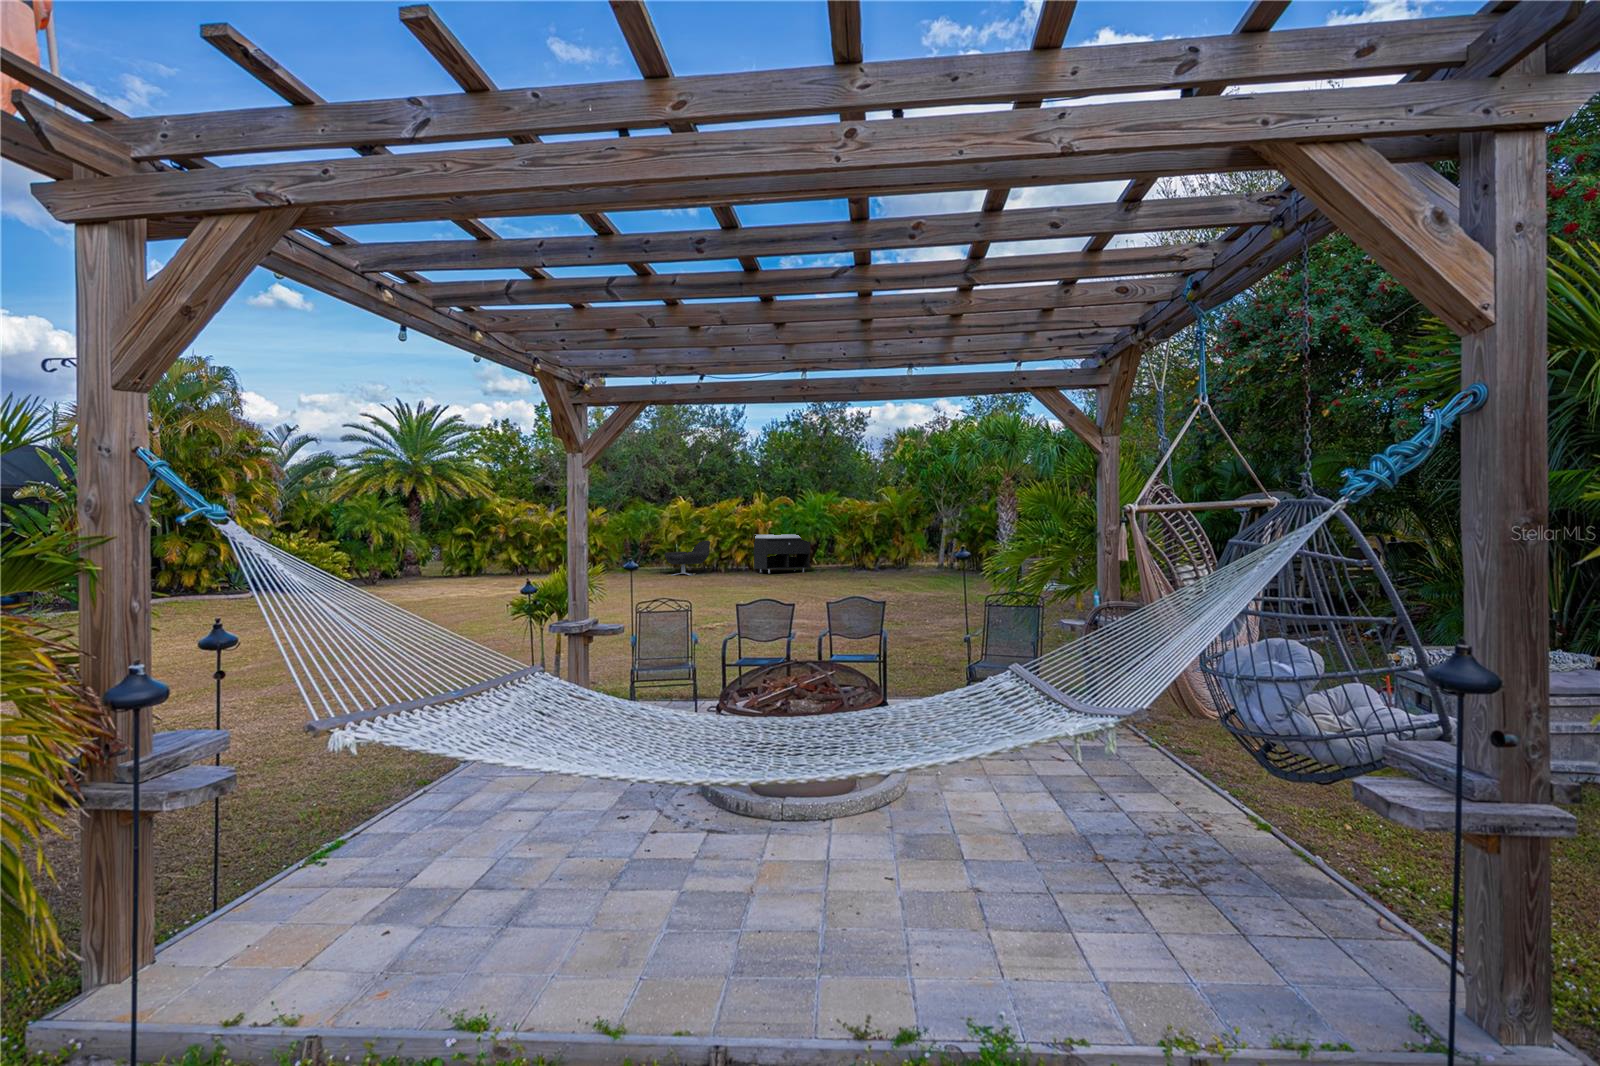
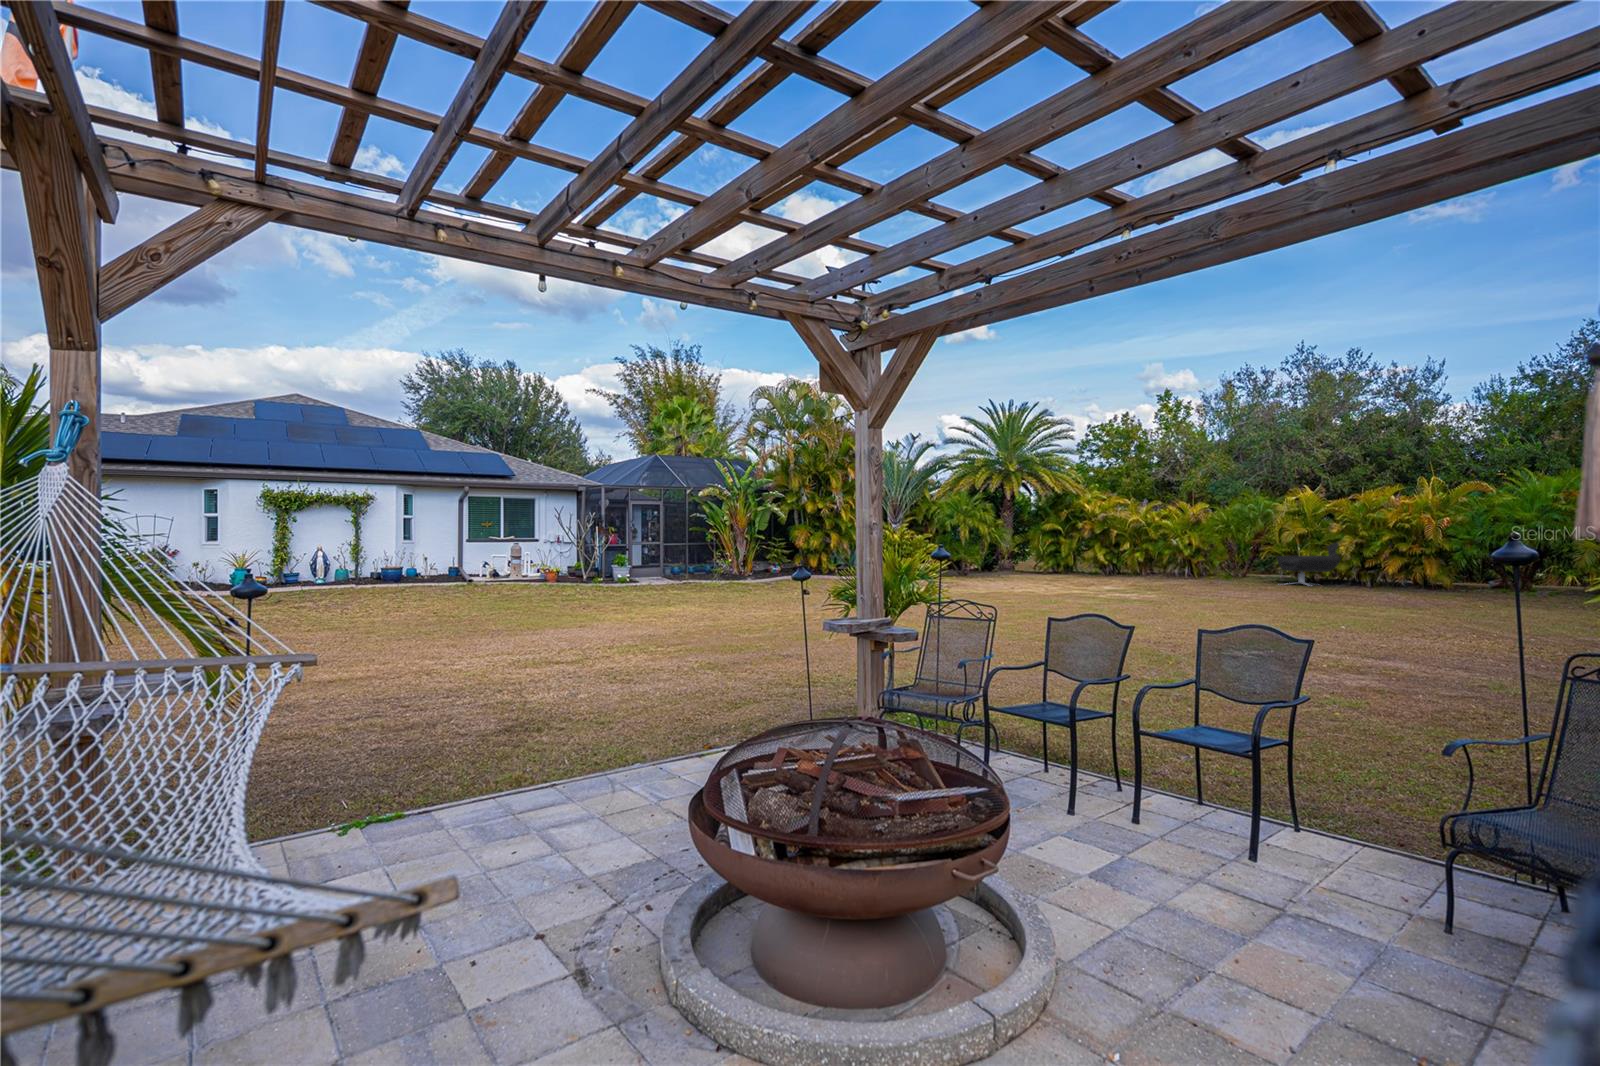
storage bench: present [754,534,810,573] -> none [1416,535,1523,592]

